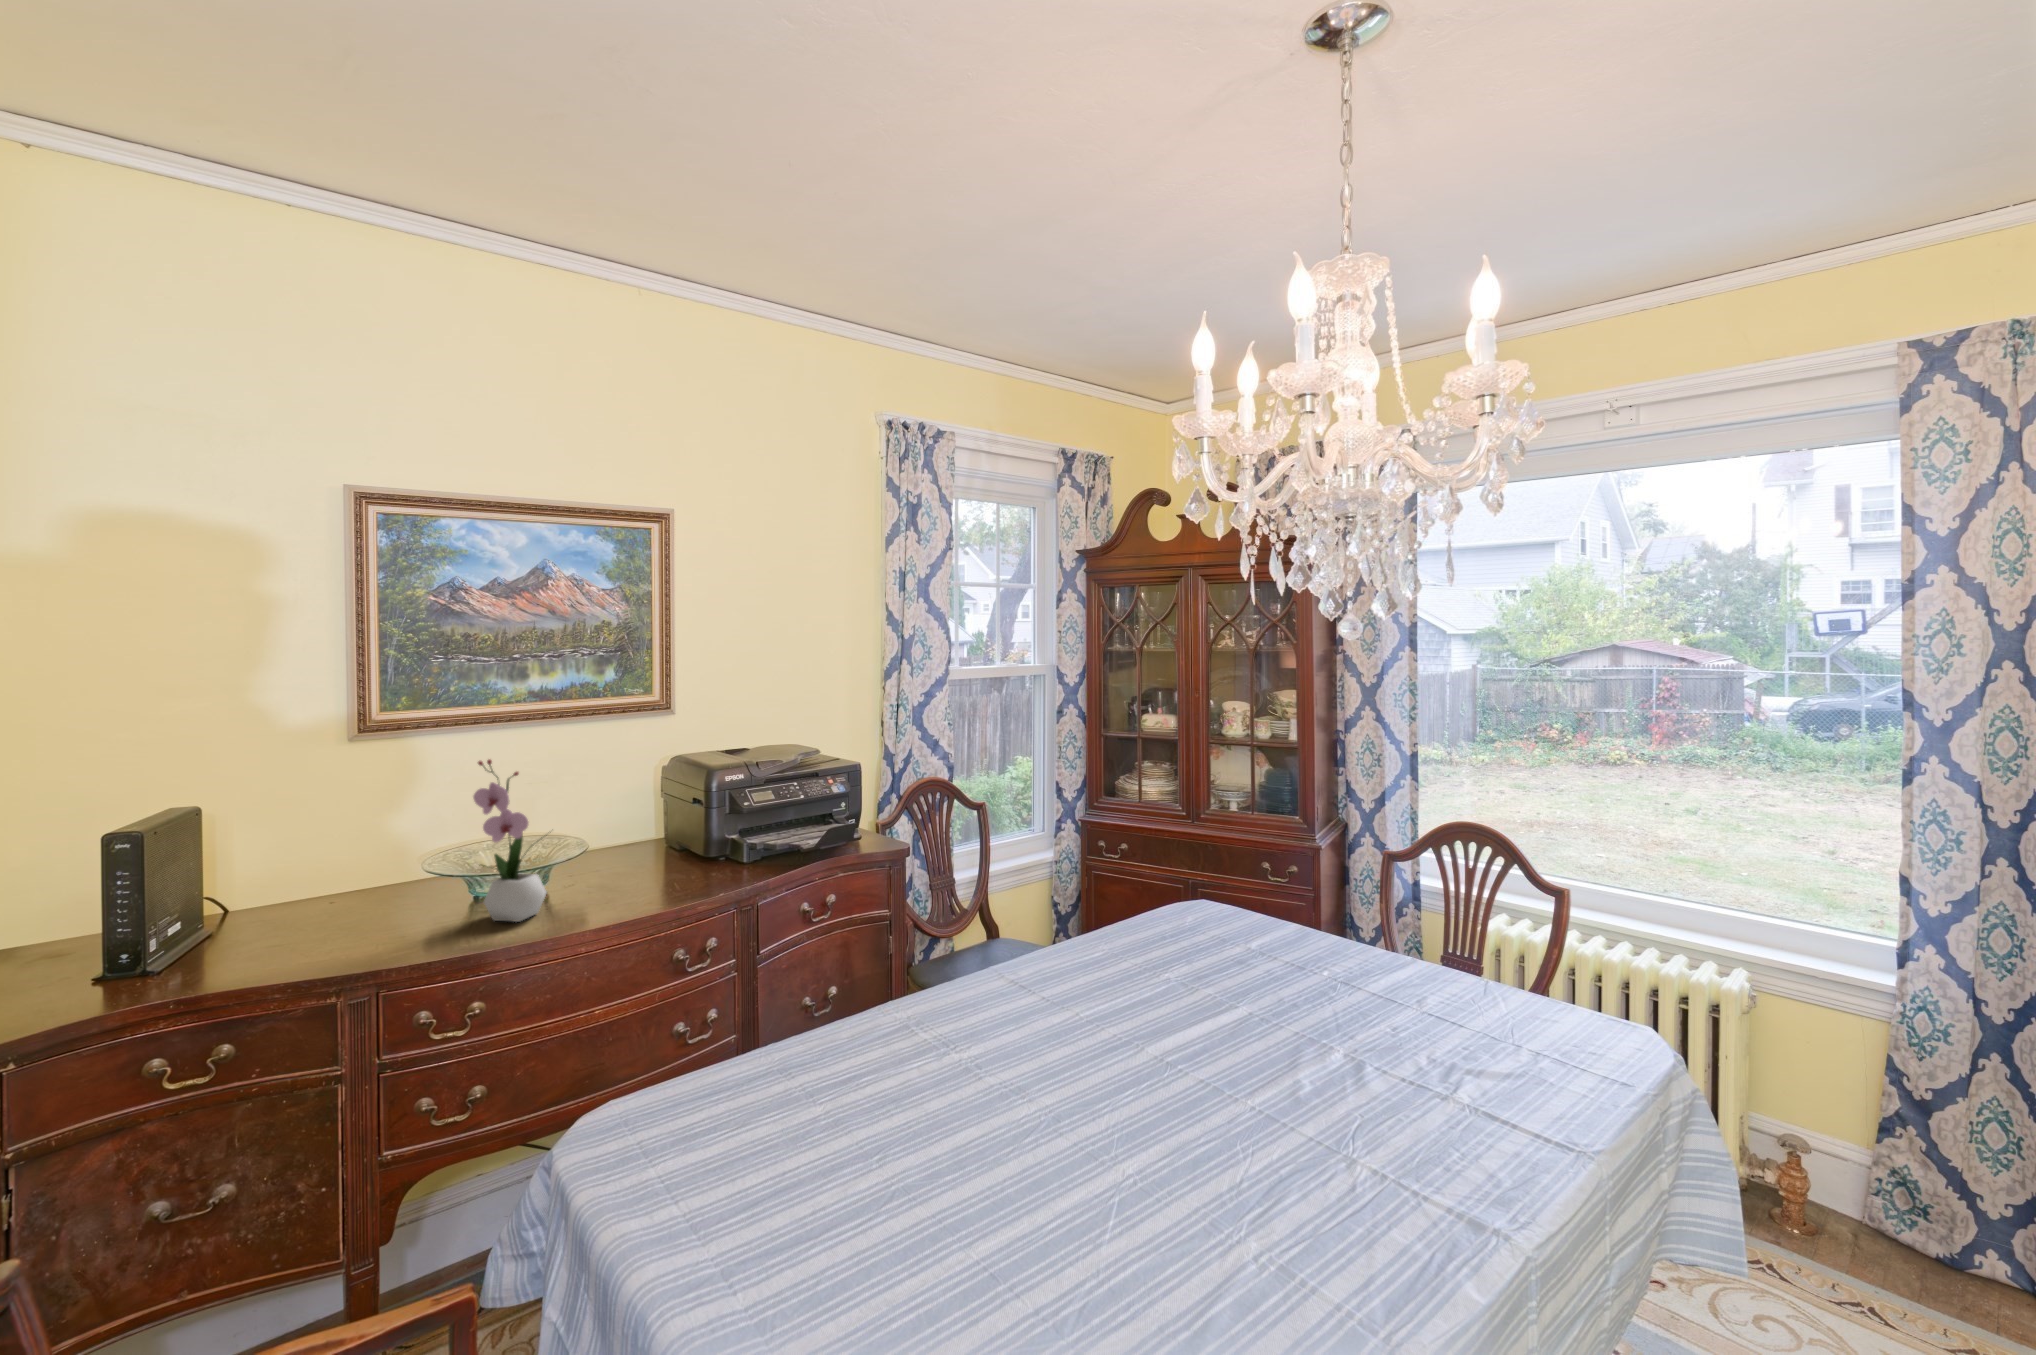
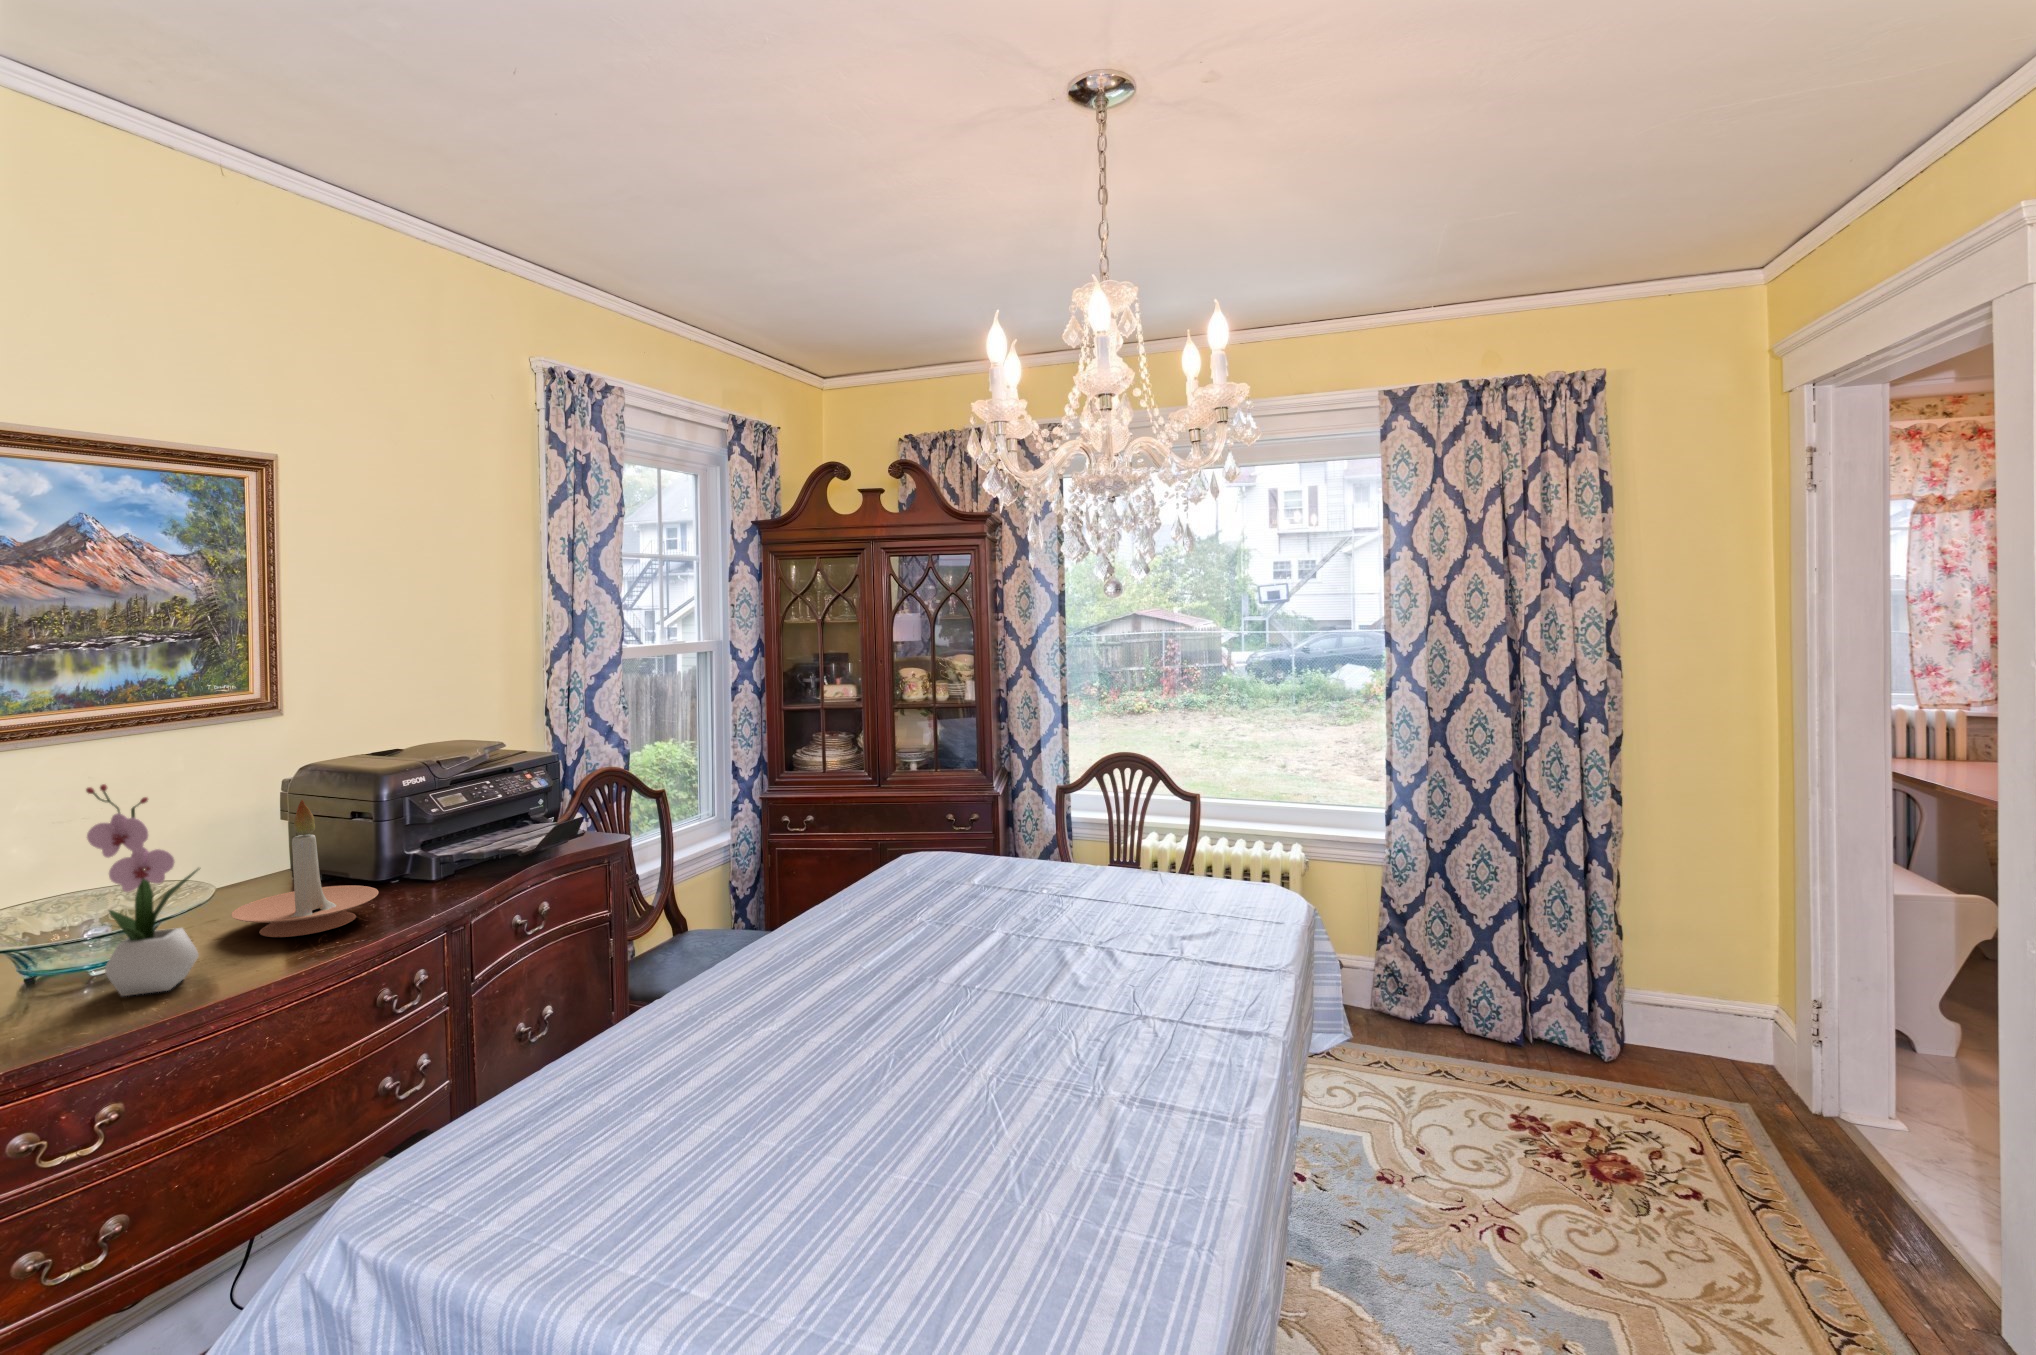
candle holder: none [590,783,692,893] -> present [231,799,378,937]

